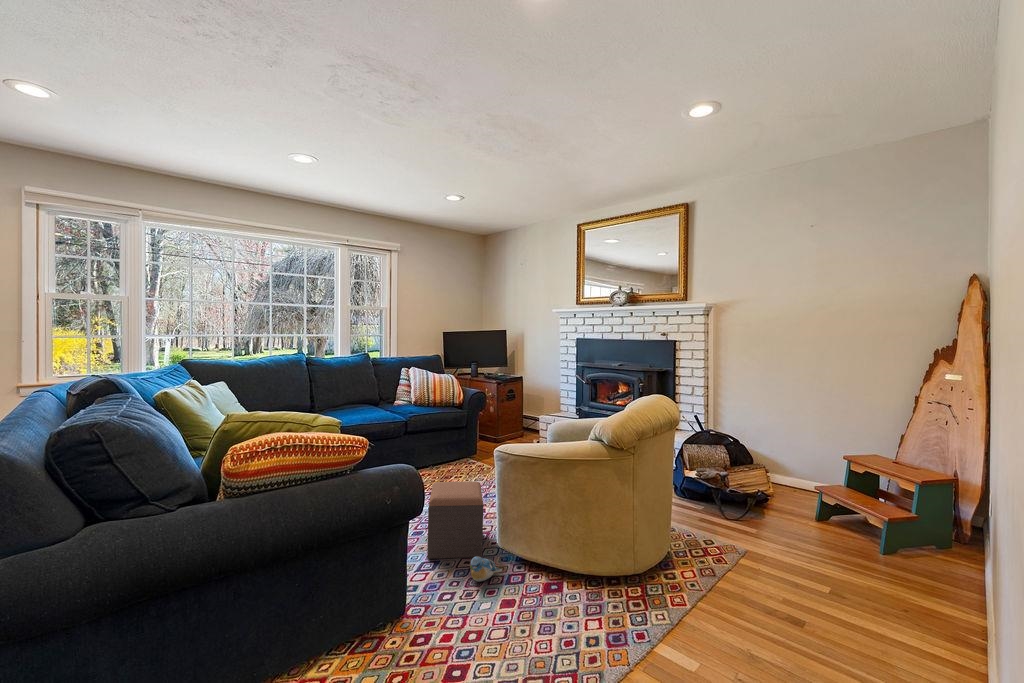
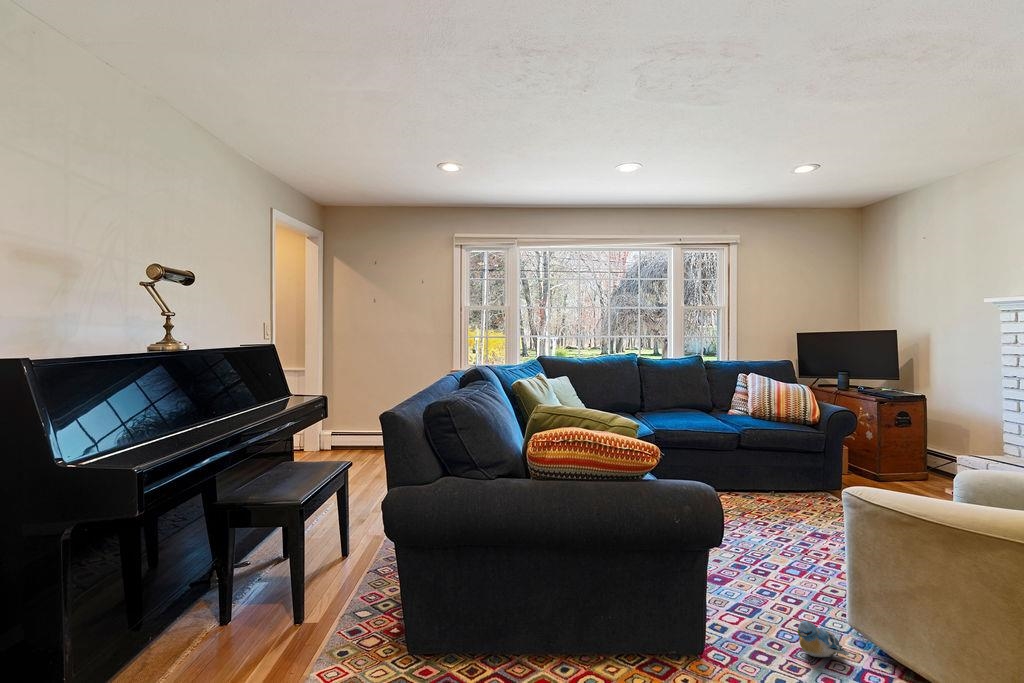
footstool: present [427,482,483,559] -> none [744,513,827,626]

